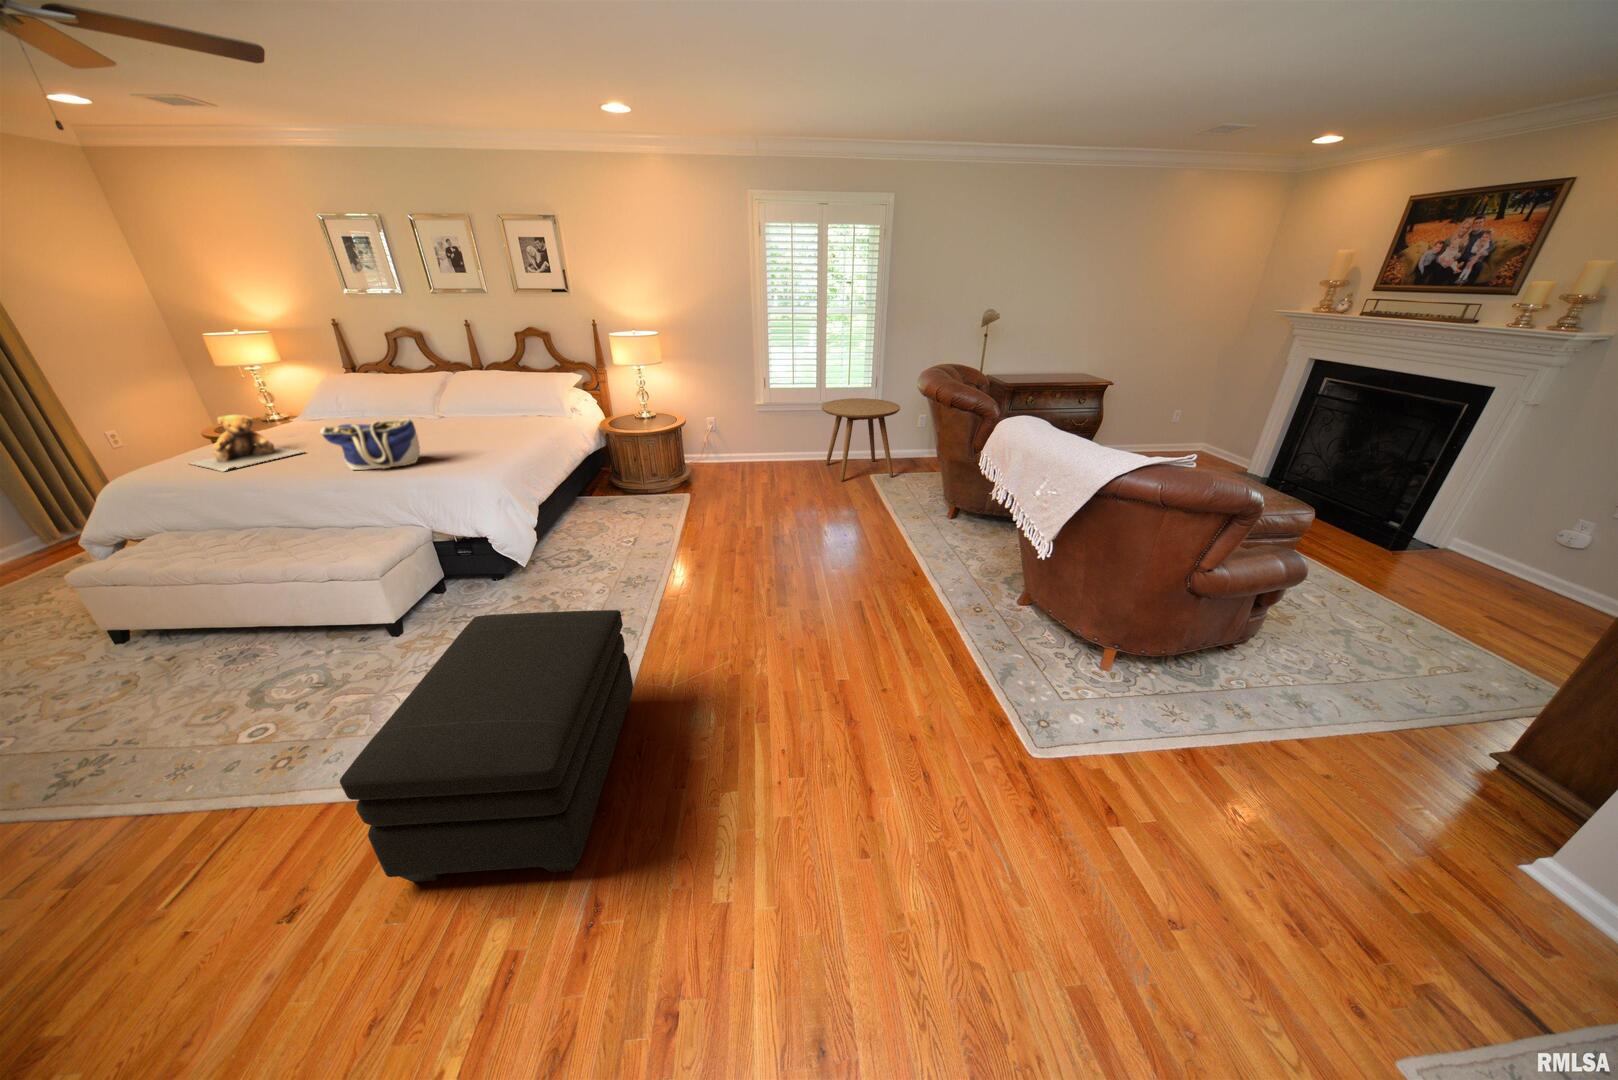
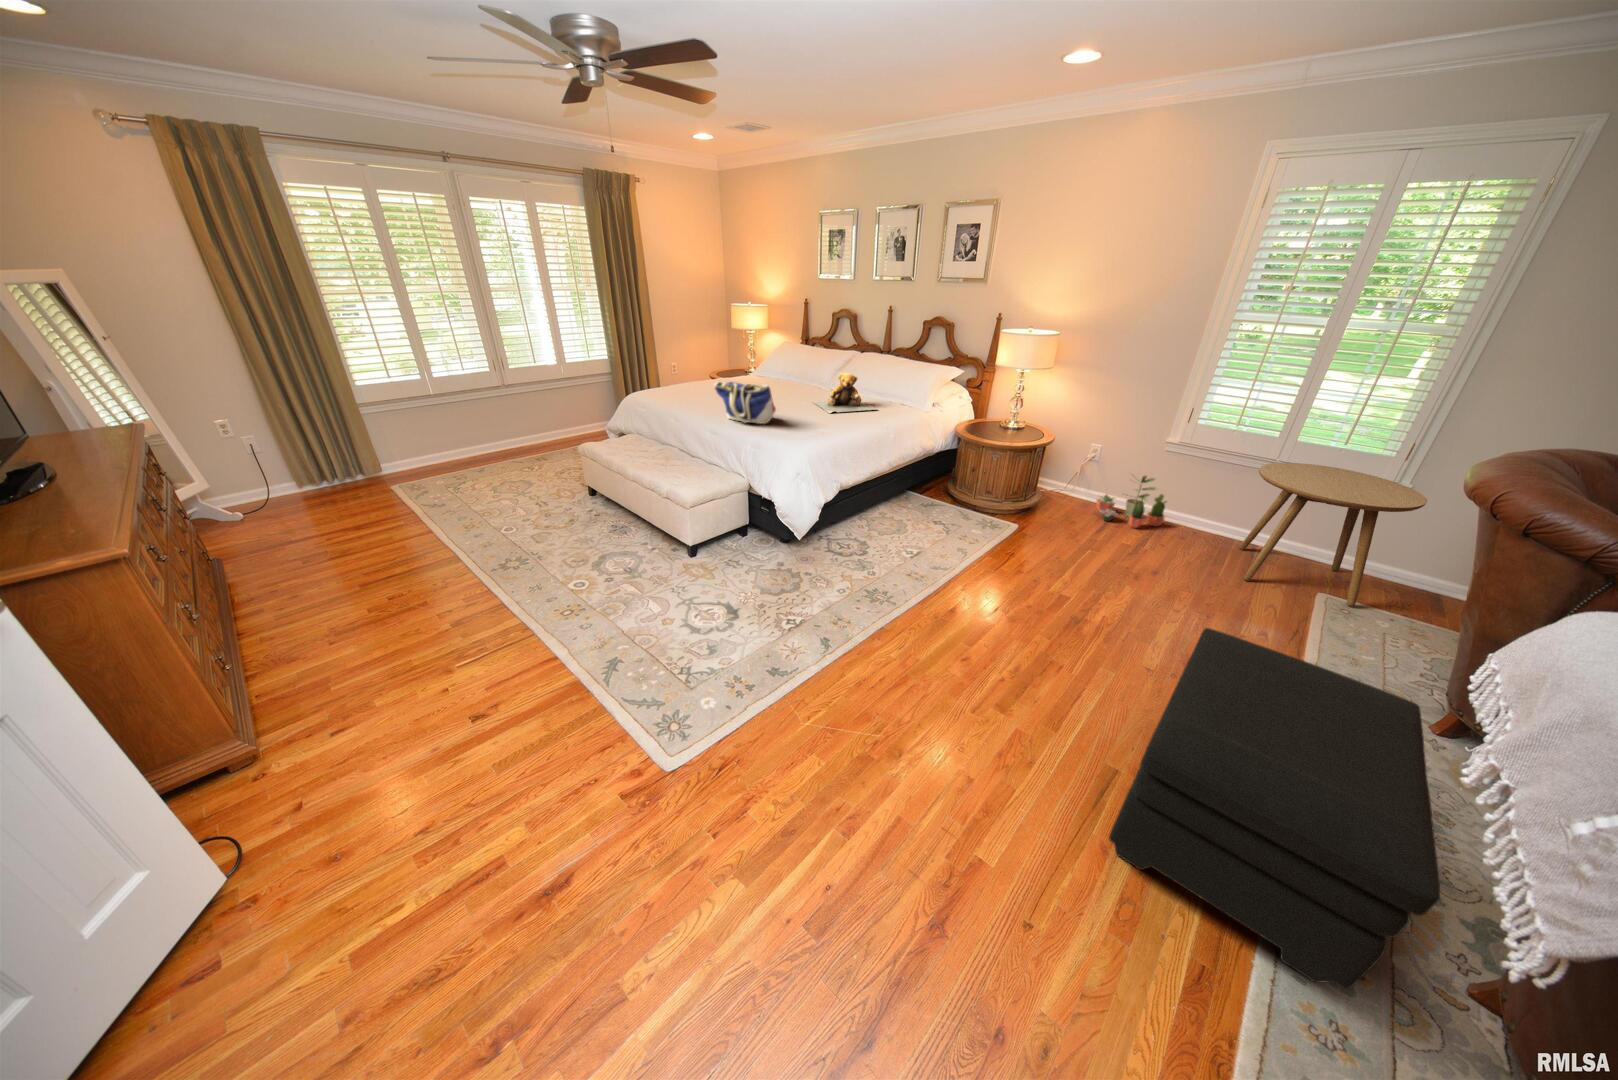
teddy bear: present [190,415,303,472] -> present [813,373,877,413]
potted plant: none [729,431,779,473] -> present [1096,476,1166,528]
ottoman: present [340,610,633,882] -> present [1109,628,1440,989]

